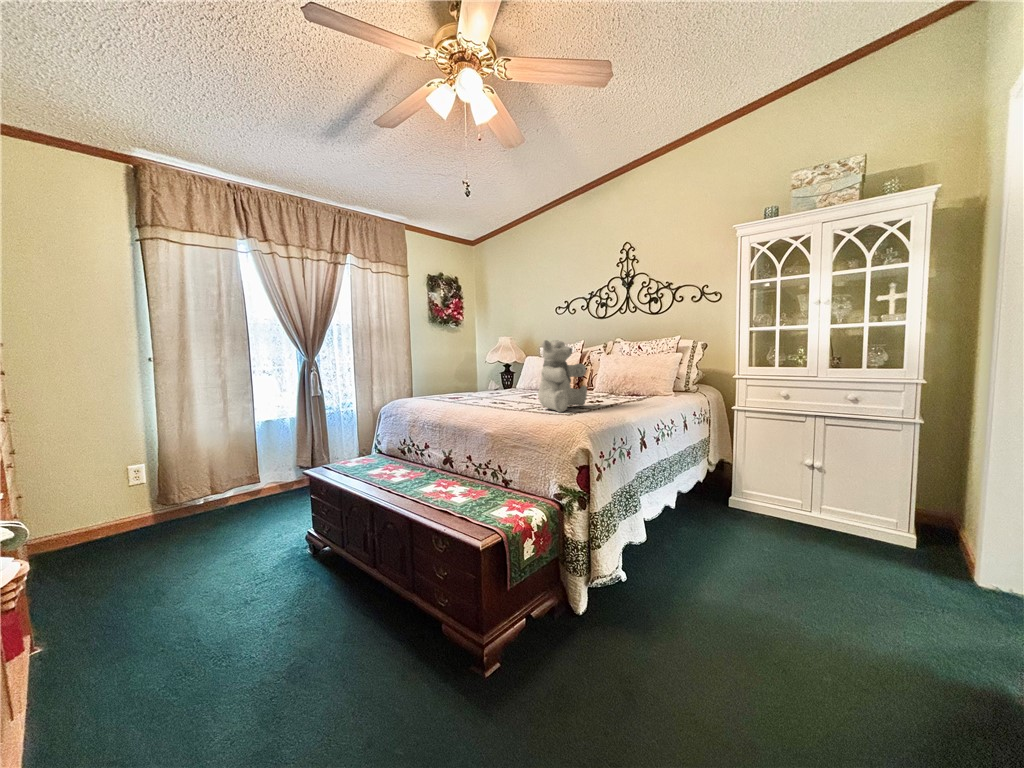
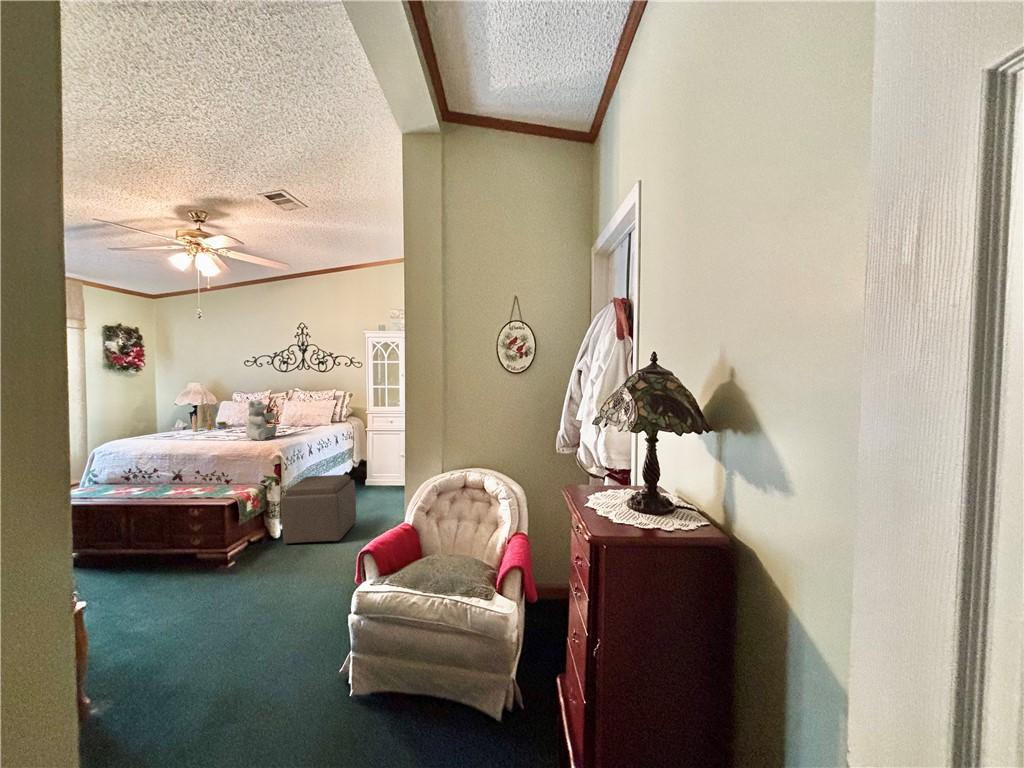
tote bag: none [494,345,536,392] -> present [192,393,228,431]
ottoman: none [588,499,757,723] -> present [281,475,356,544]

